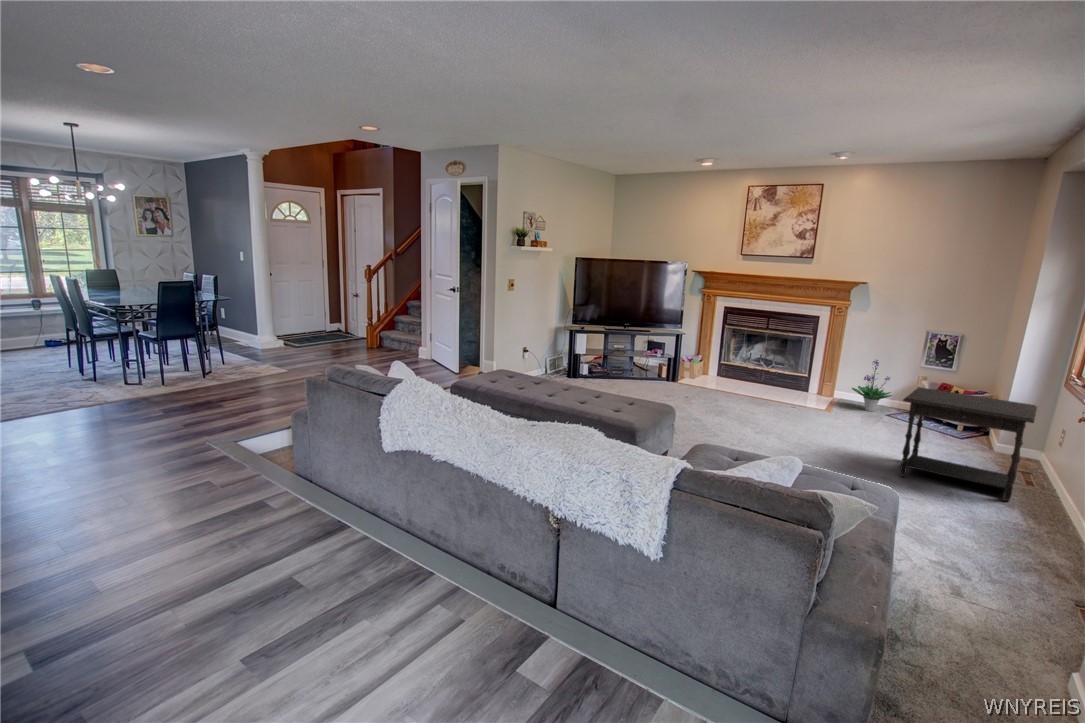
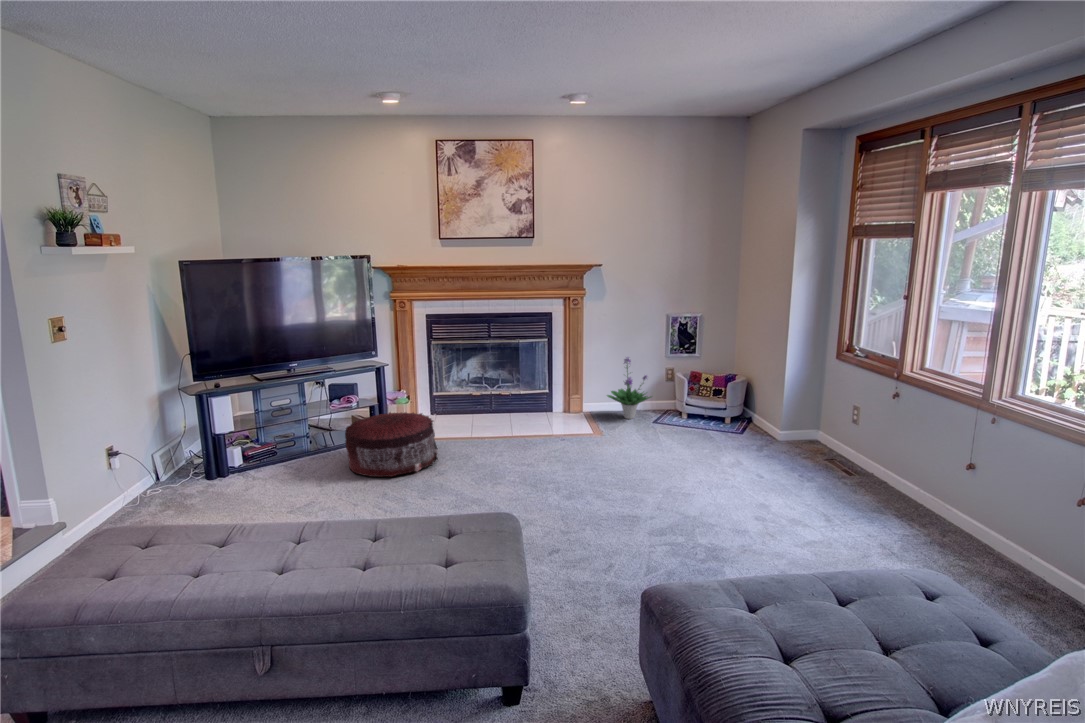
pouf: none [639,363,695,399] -> present [345,412,438,477]
side table: present [900,387,1037,501] -> none [776,395,959,523]

